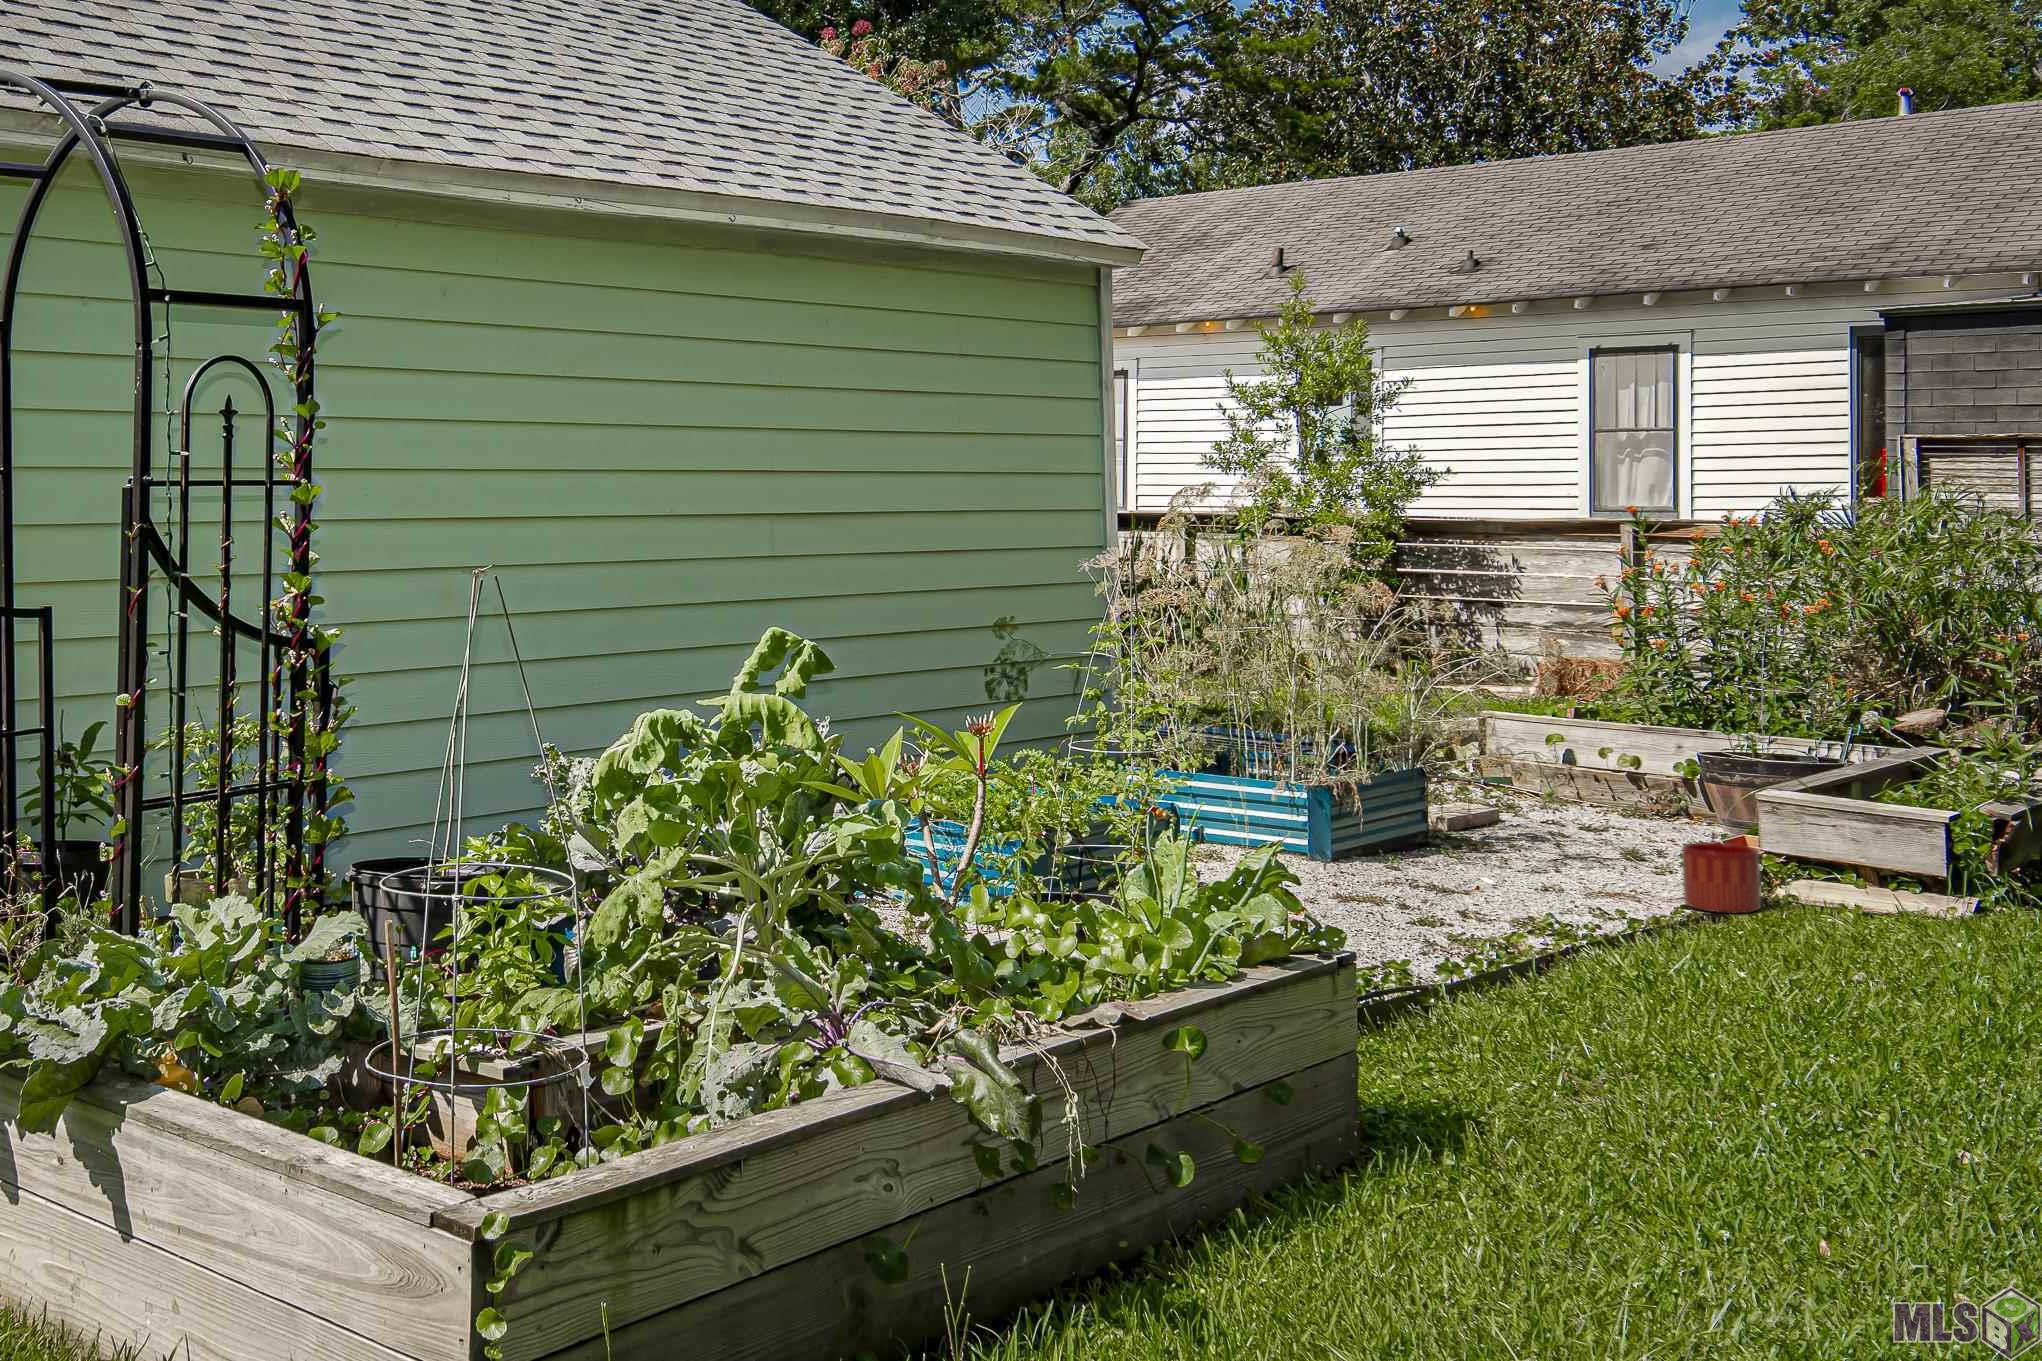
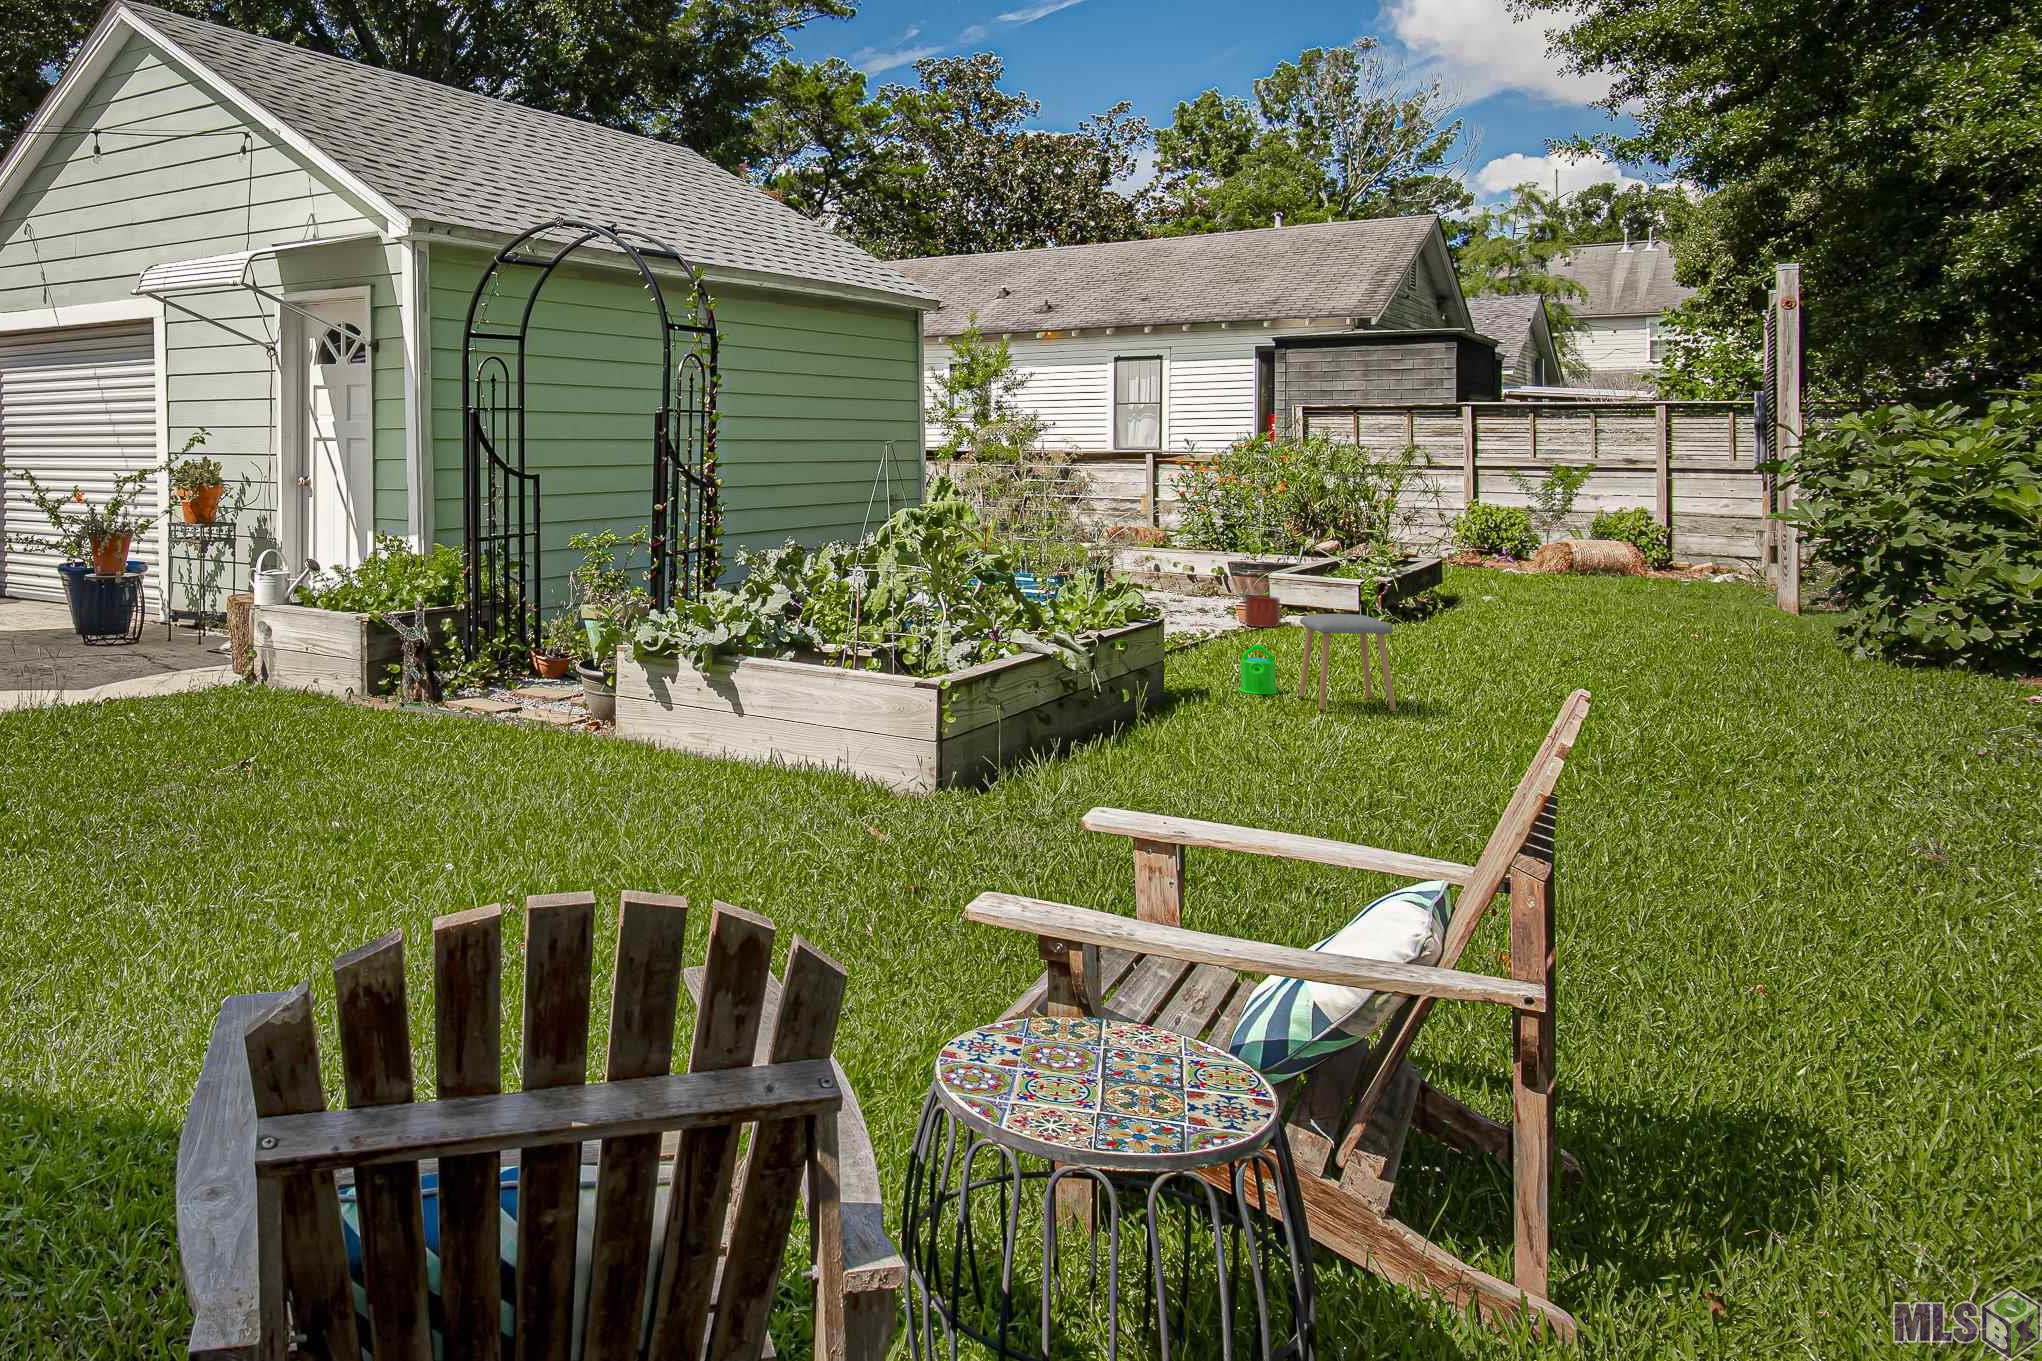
stool: none [1664,942,1890,1208] -> present [1299,614,1396,712]
watering can: none [1538,998,1633,1122] -> present [1239,644,1278,694]

